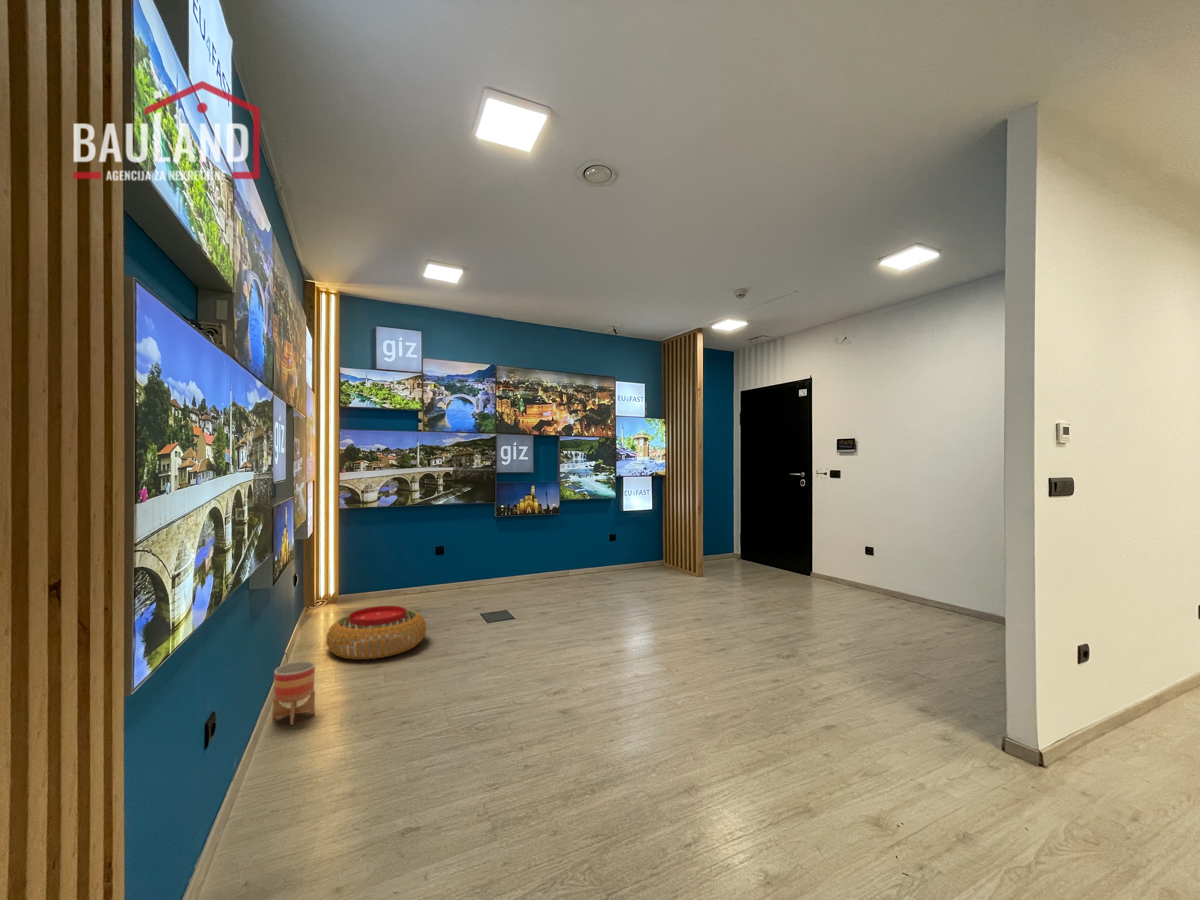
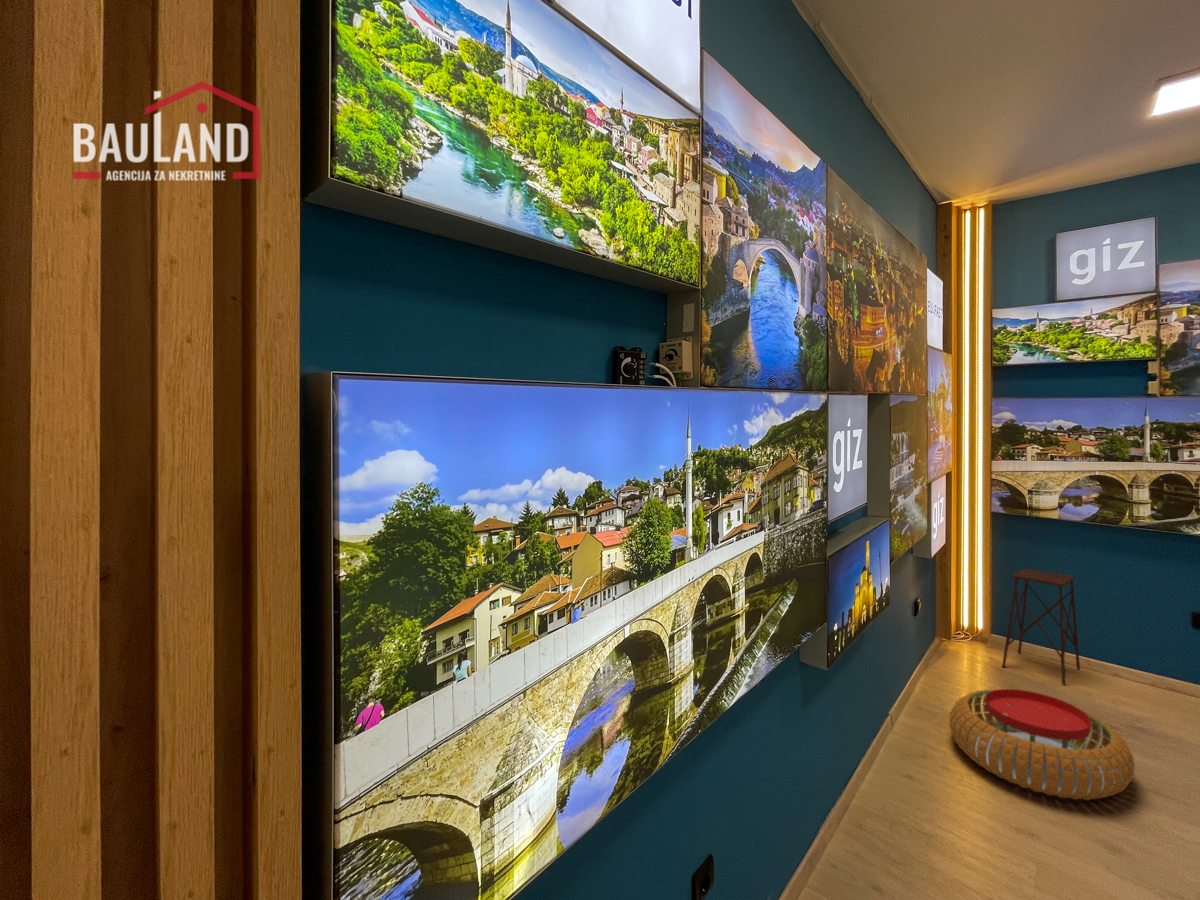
side table: none [348,542,391,611] -> present [1002,569,1080,684]
planter: present [272,661,315,725] -> none [847,759,903,854]

